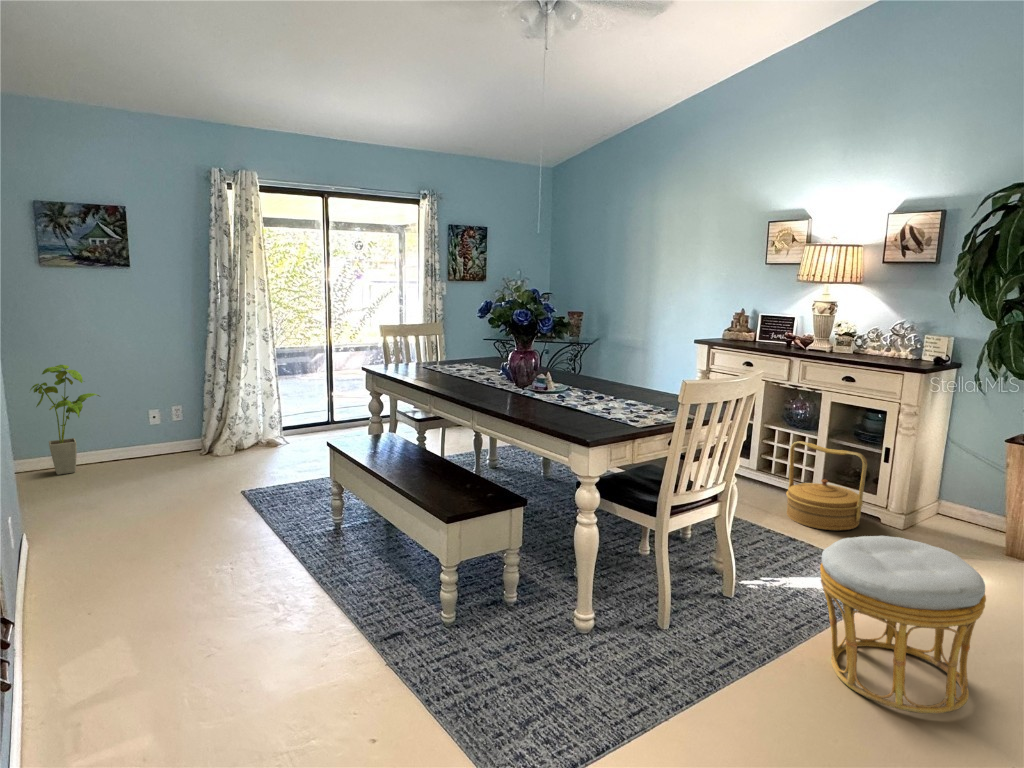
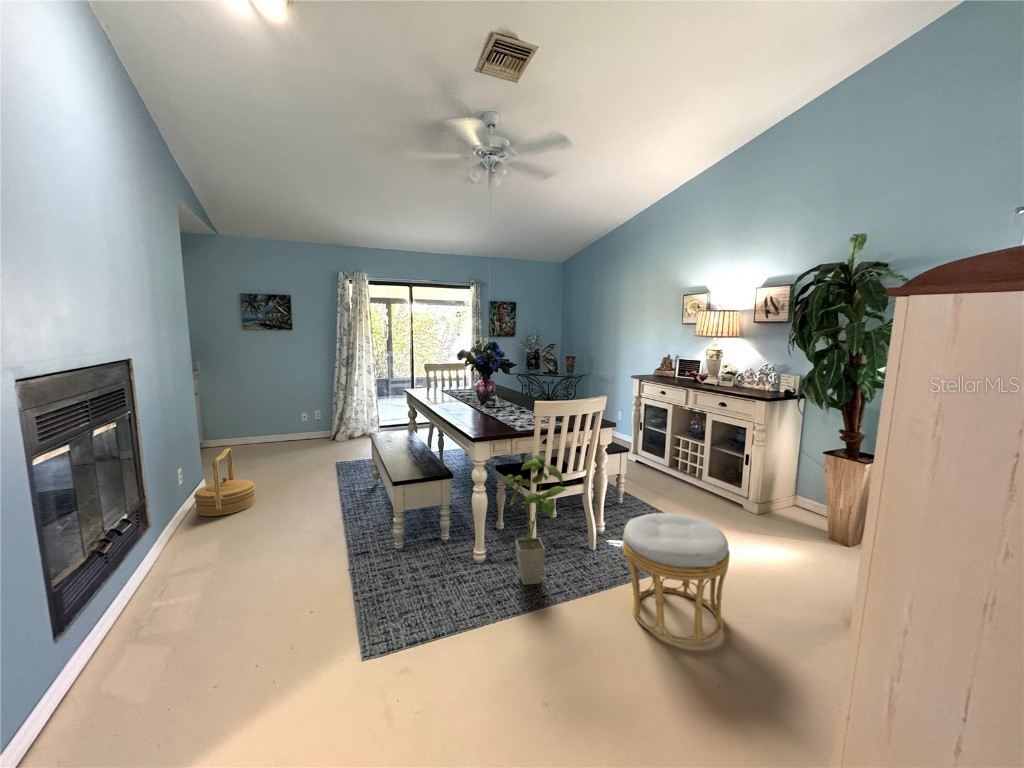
house plant: present [30,365,99,475] -> present [503,455,567,585]
woven basket: present [786,441,867,530] -> present [194,448,255,516]

